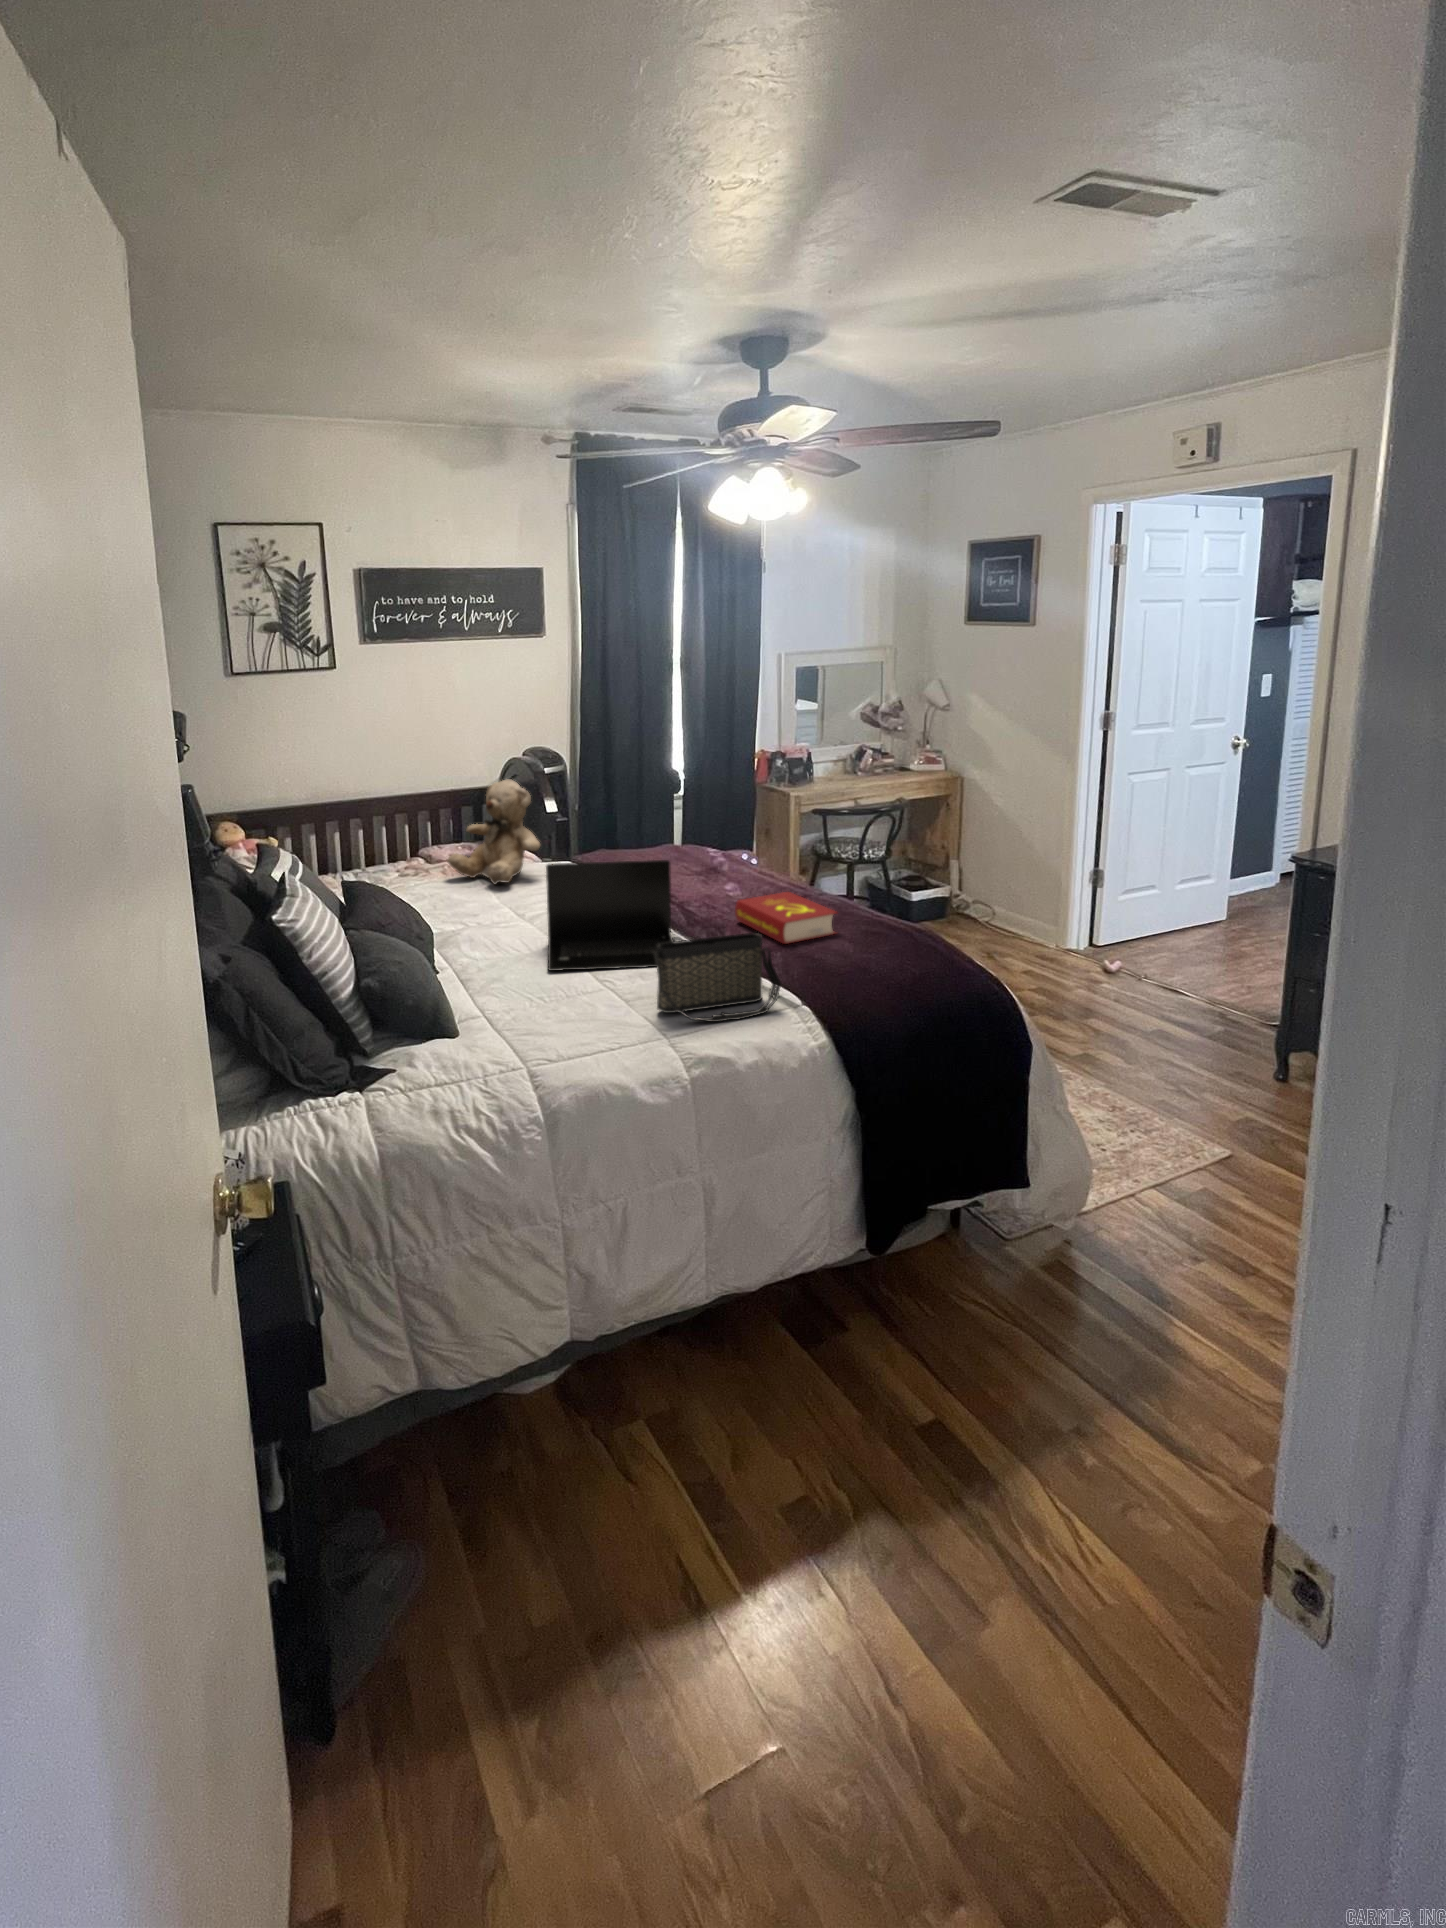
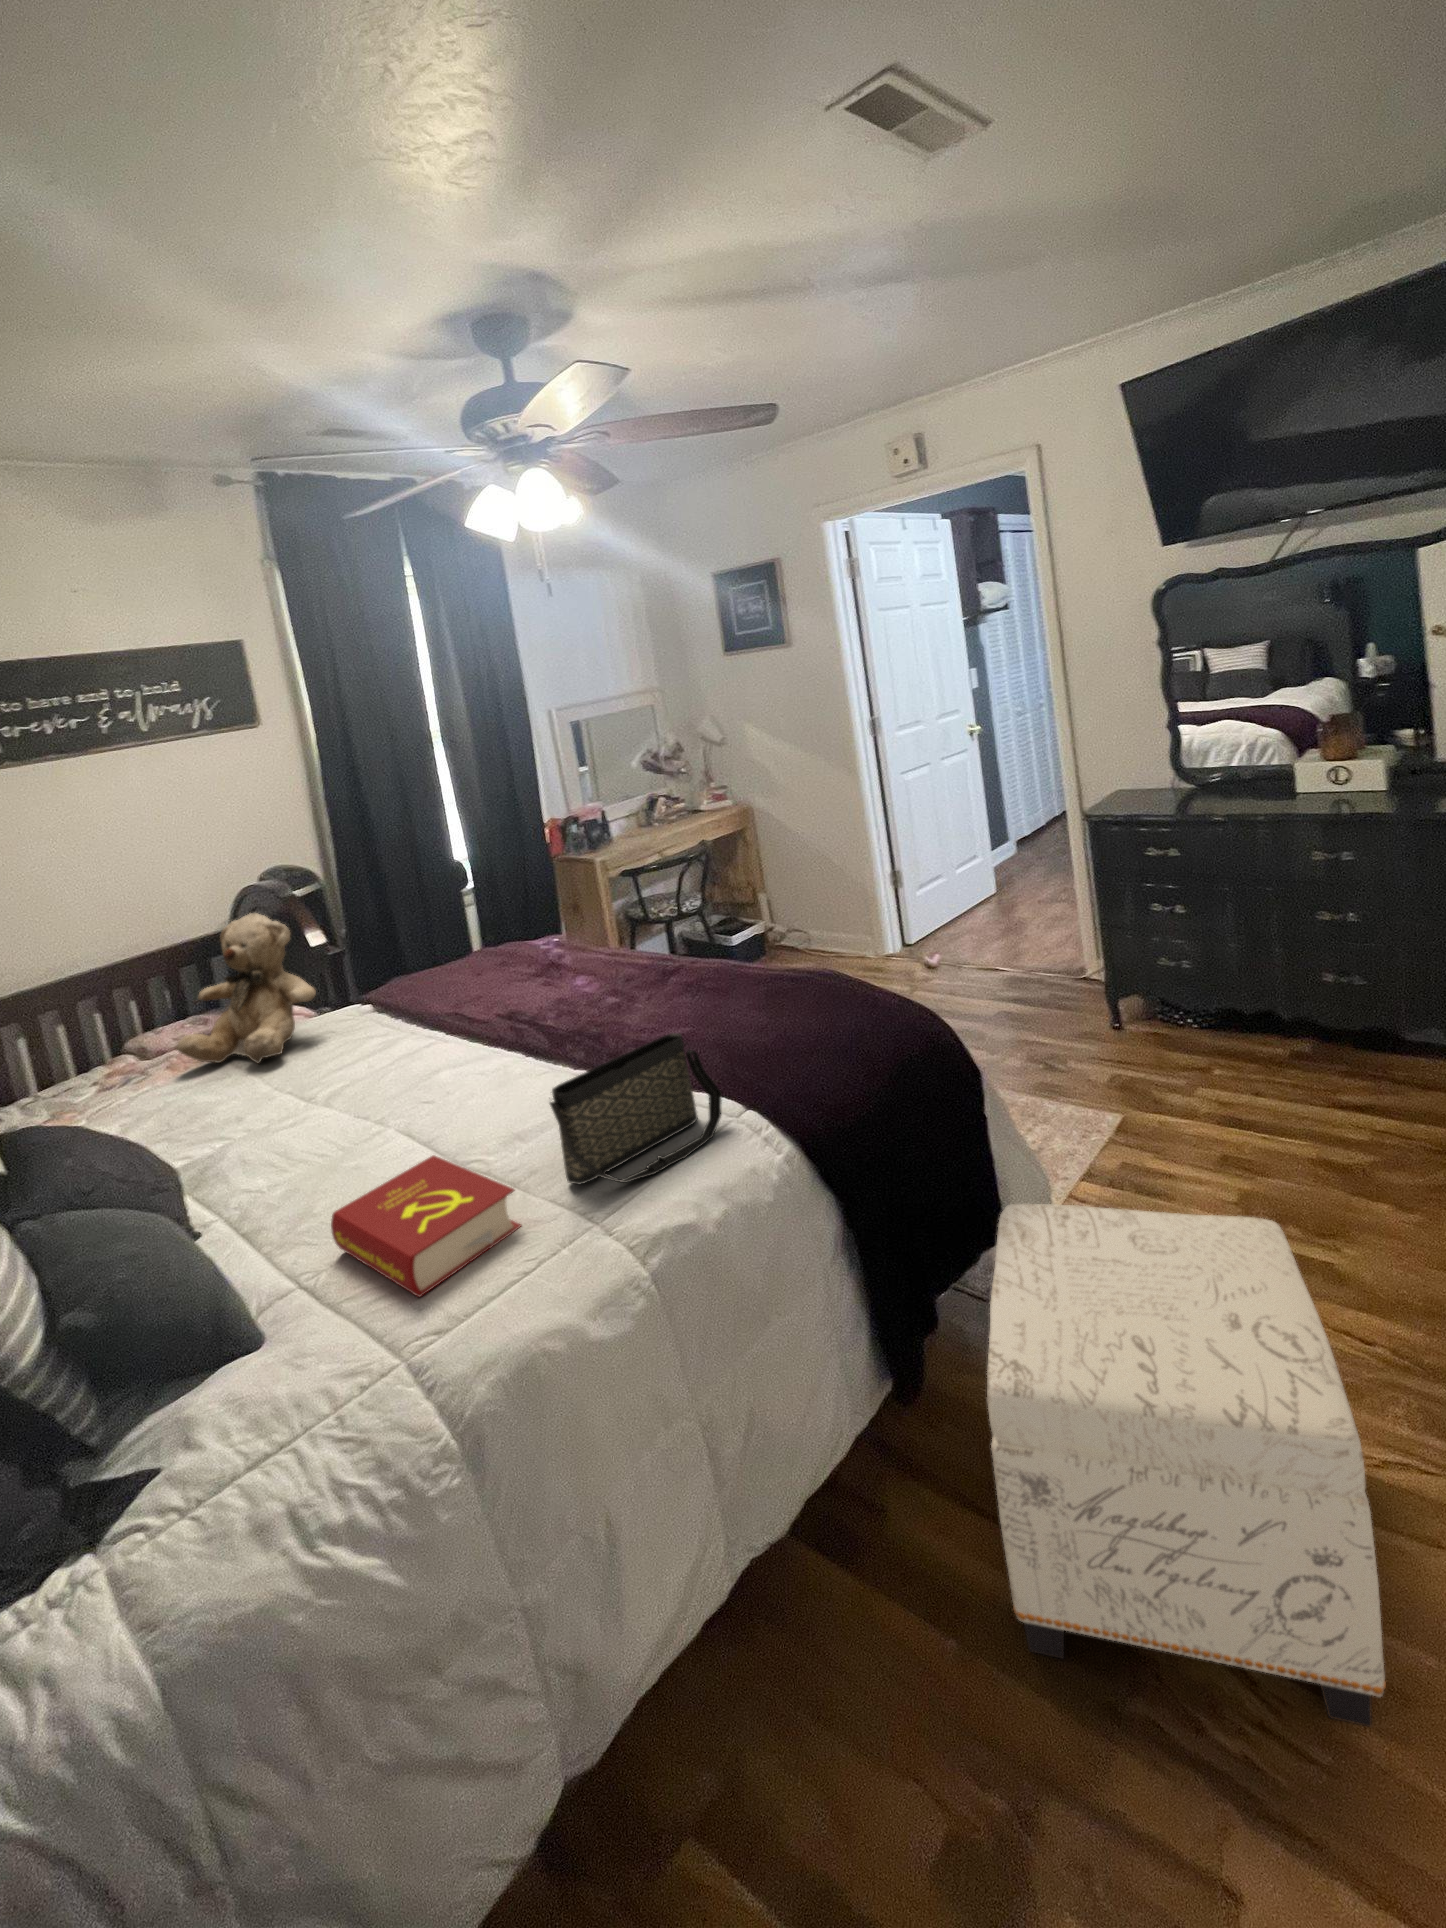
laptop: present [546,860,674,971] -> none [344,967,569,1172]
book: present [735,892,837,944] -> present [331,1155,521,1297]
ottoman: none [896,1145,1235,1588] -> present [987,1204,1386,1727]

